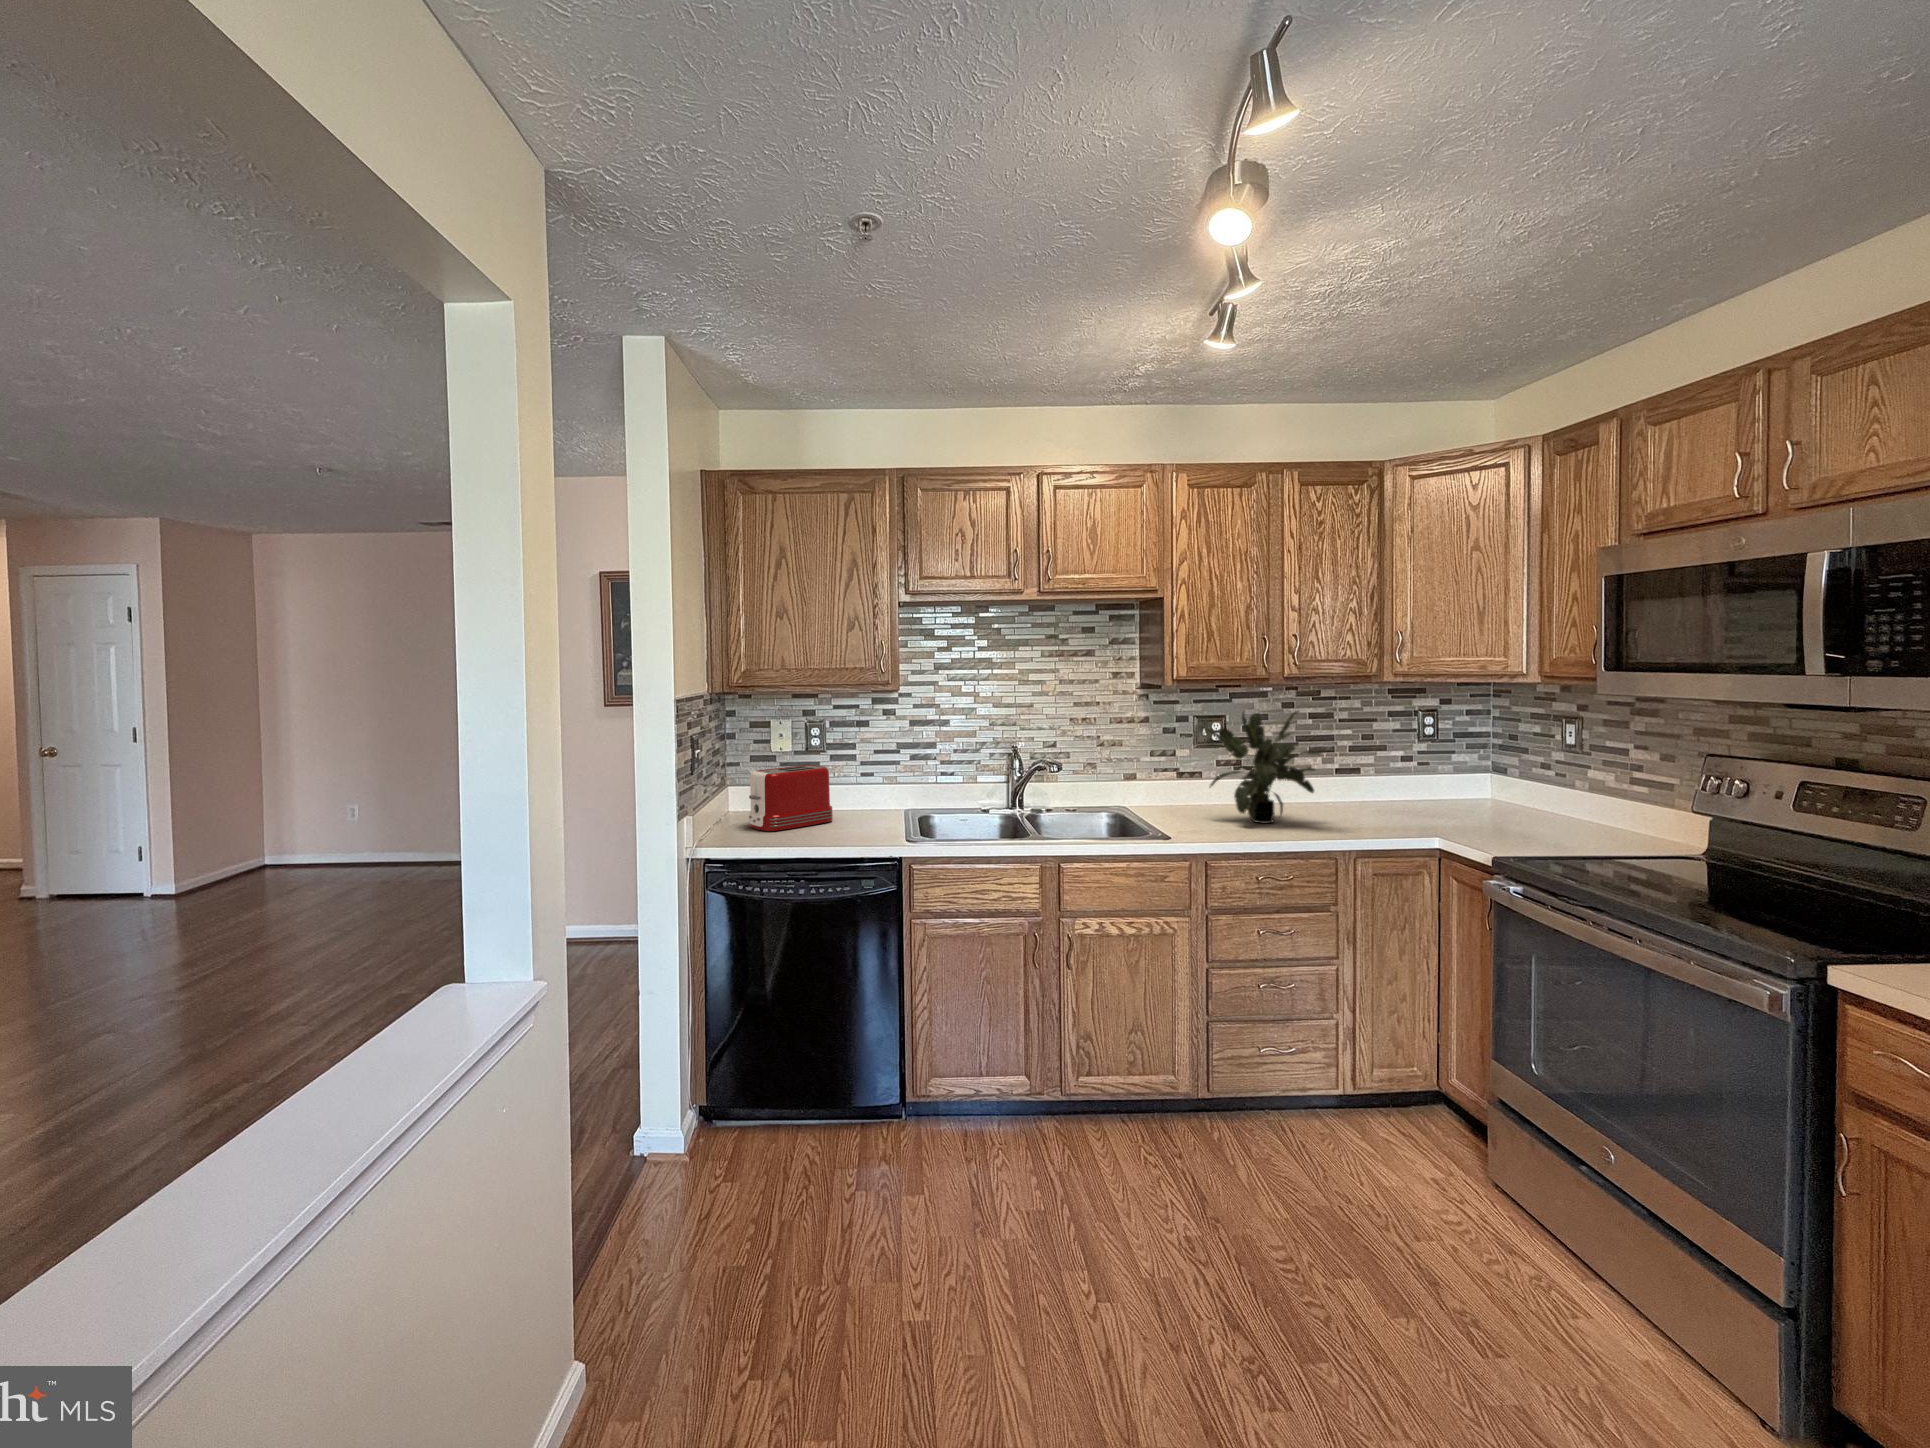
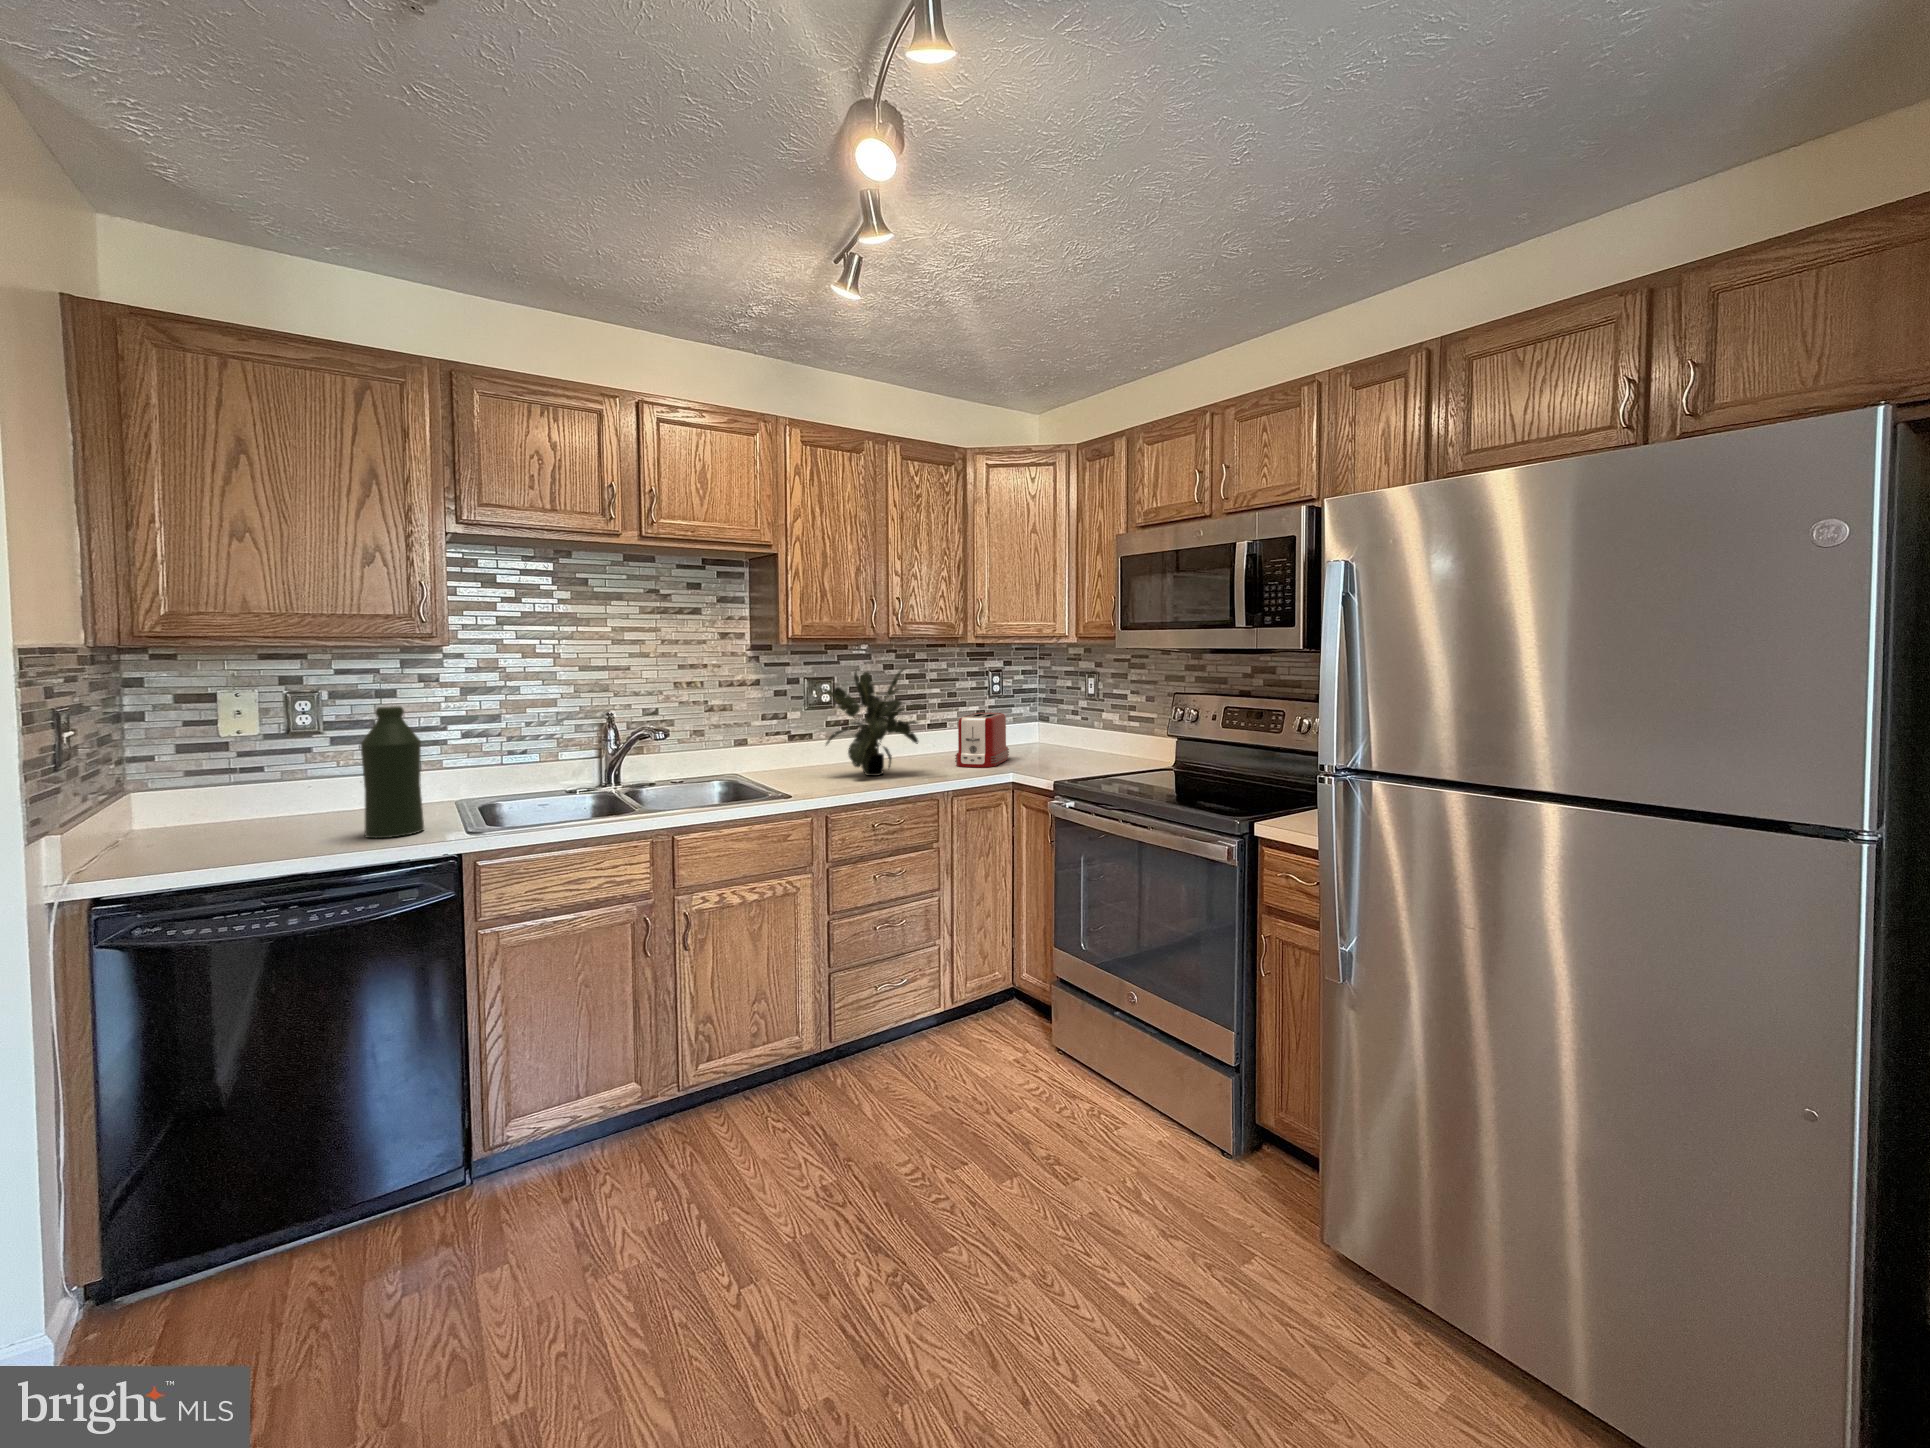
bottle: none [845,738,882,837] -> present [361,706,424,838]
toaster: present [749,765,833,831] -> present [955,713,1009,768]

